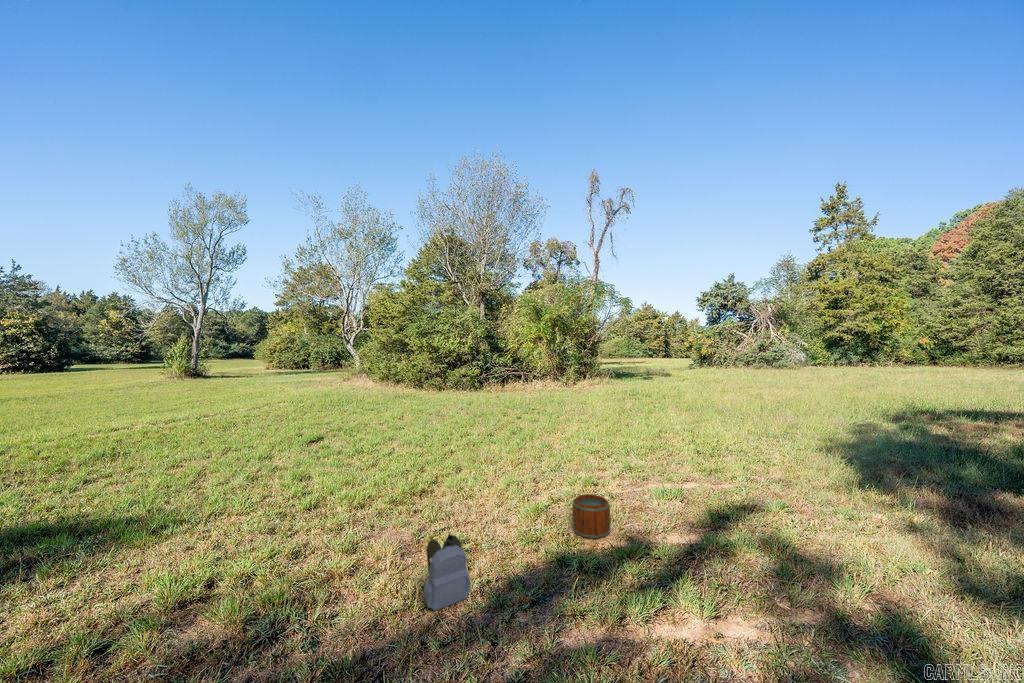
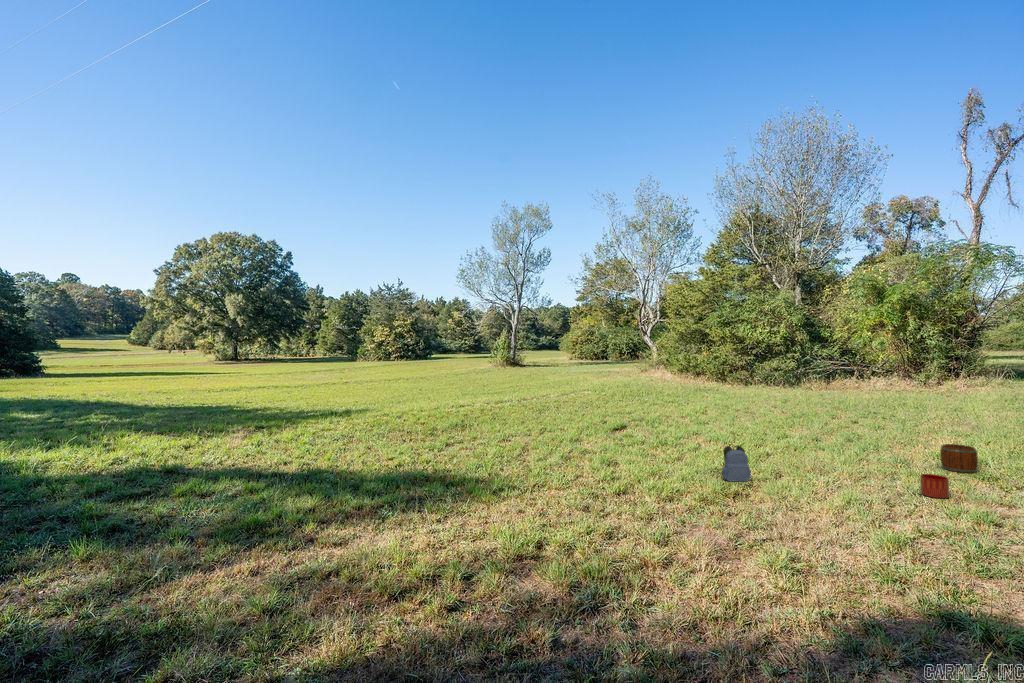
bucket: present [572,494,610,539] -> present [940,444,978,473]
planter: none [675,529,706,568] -> present [920,474,949,498]

